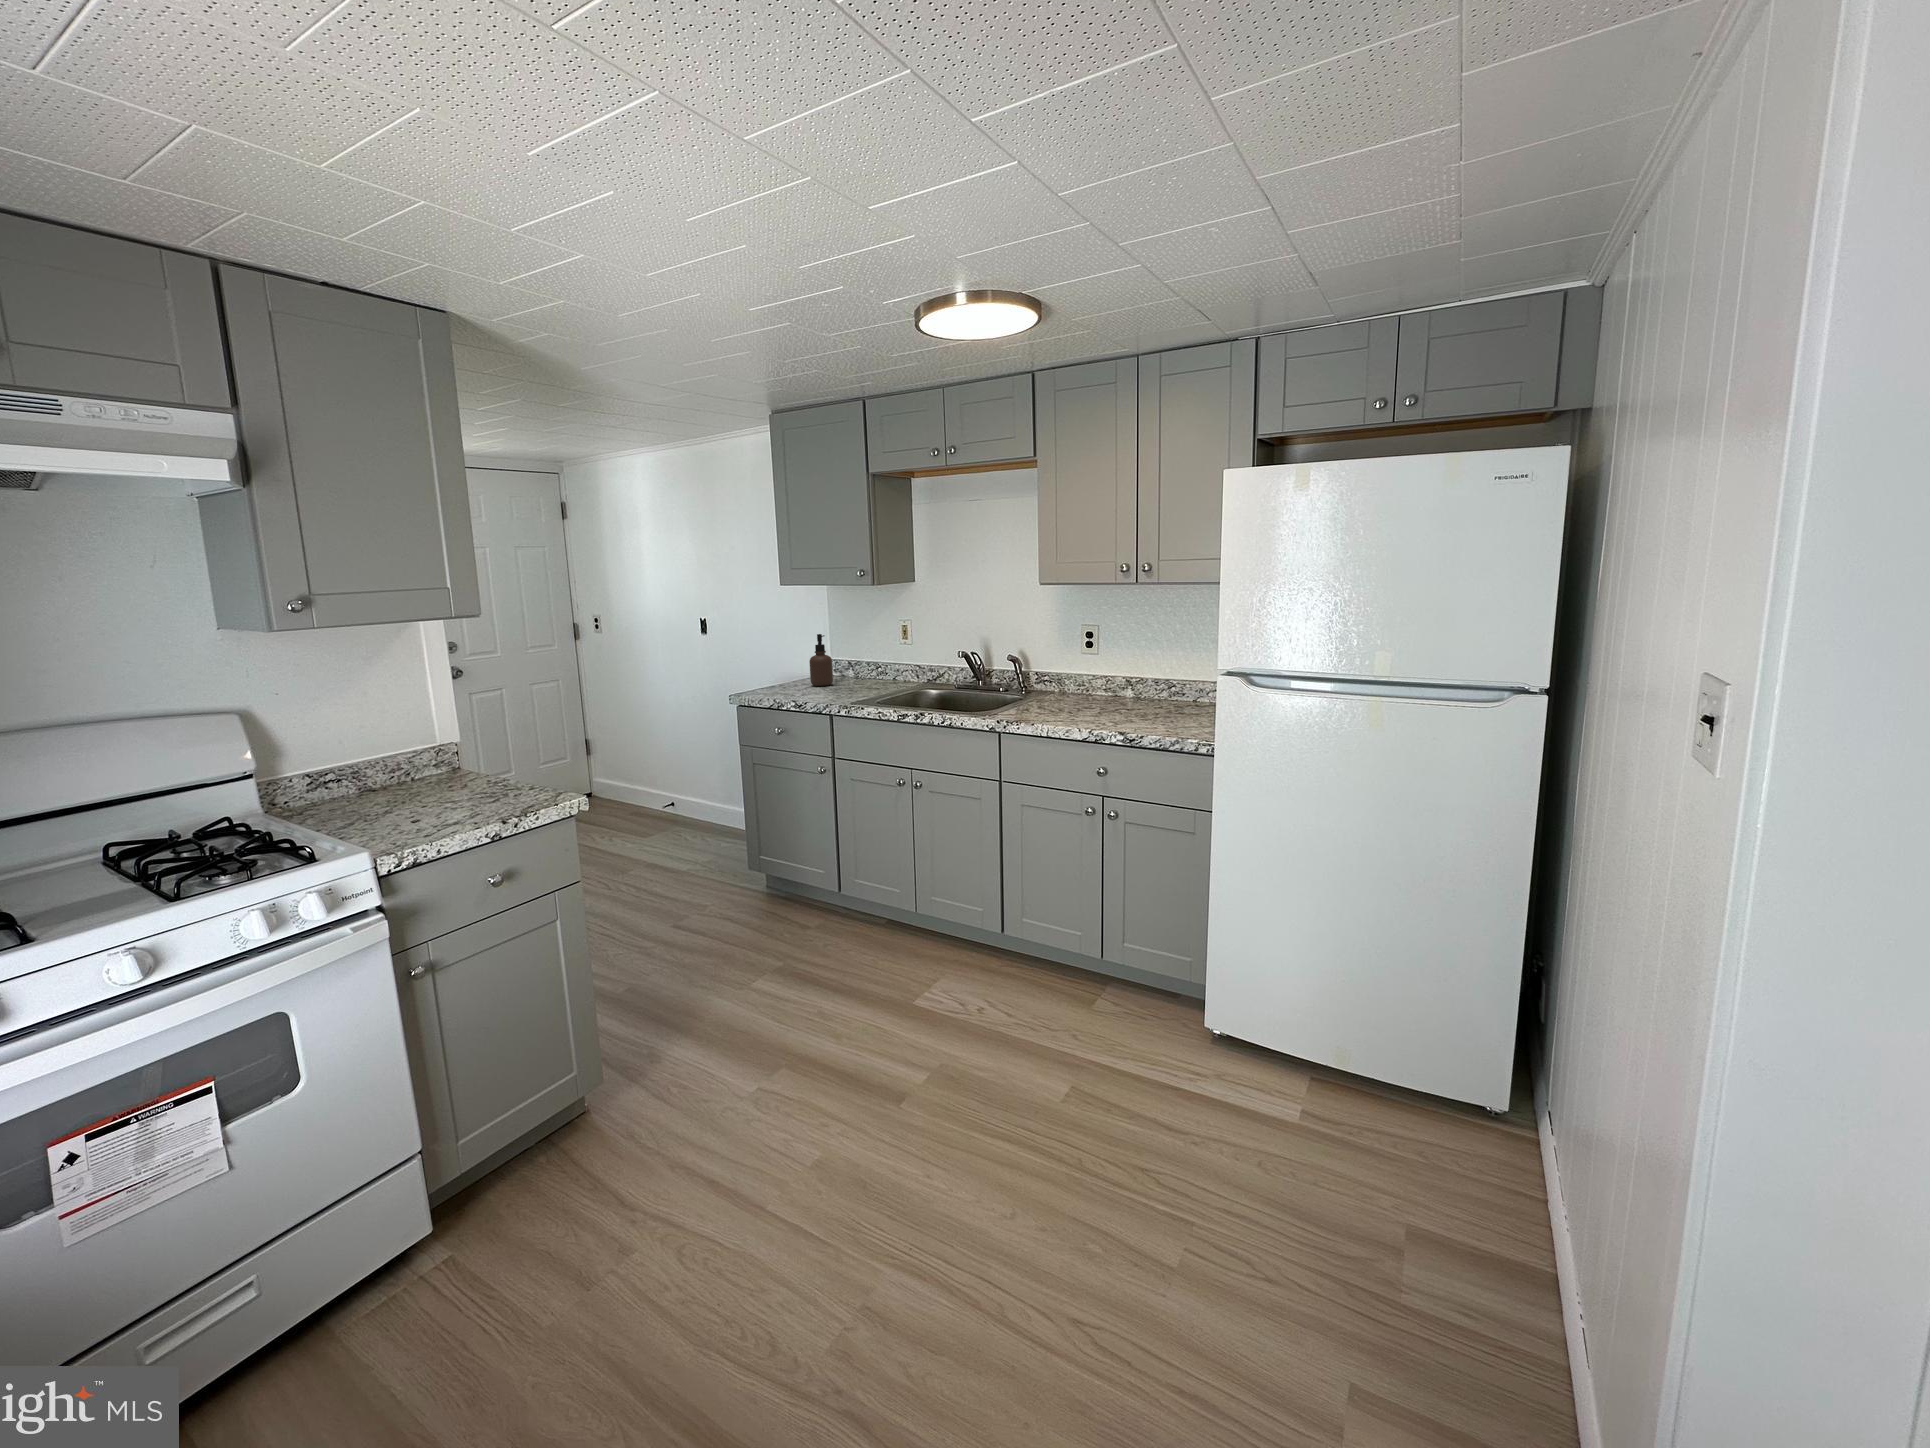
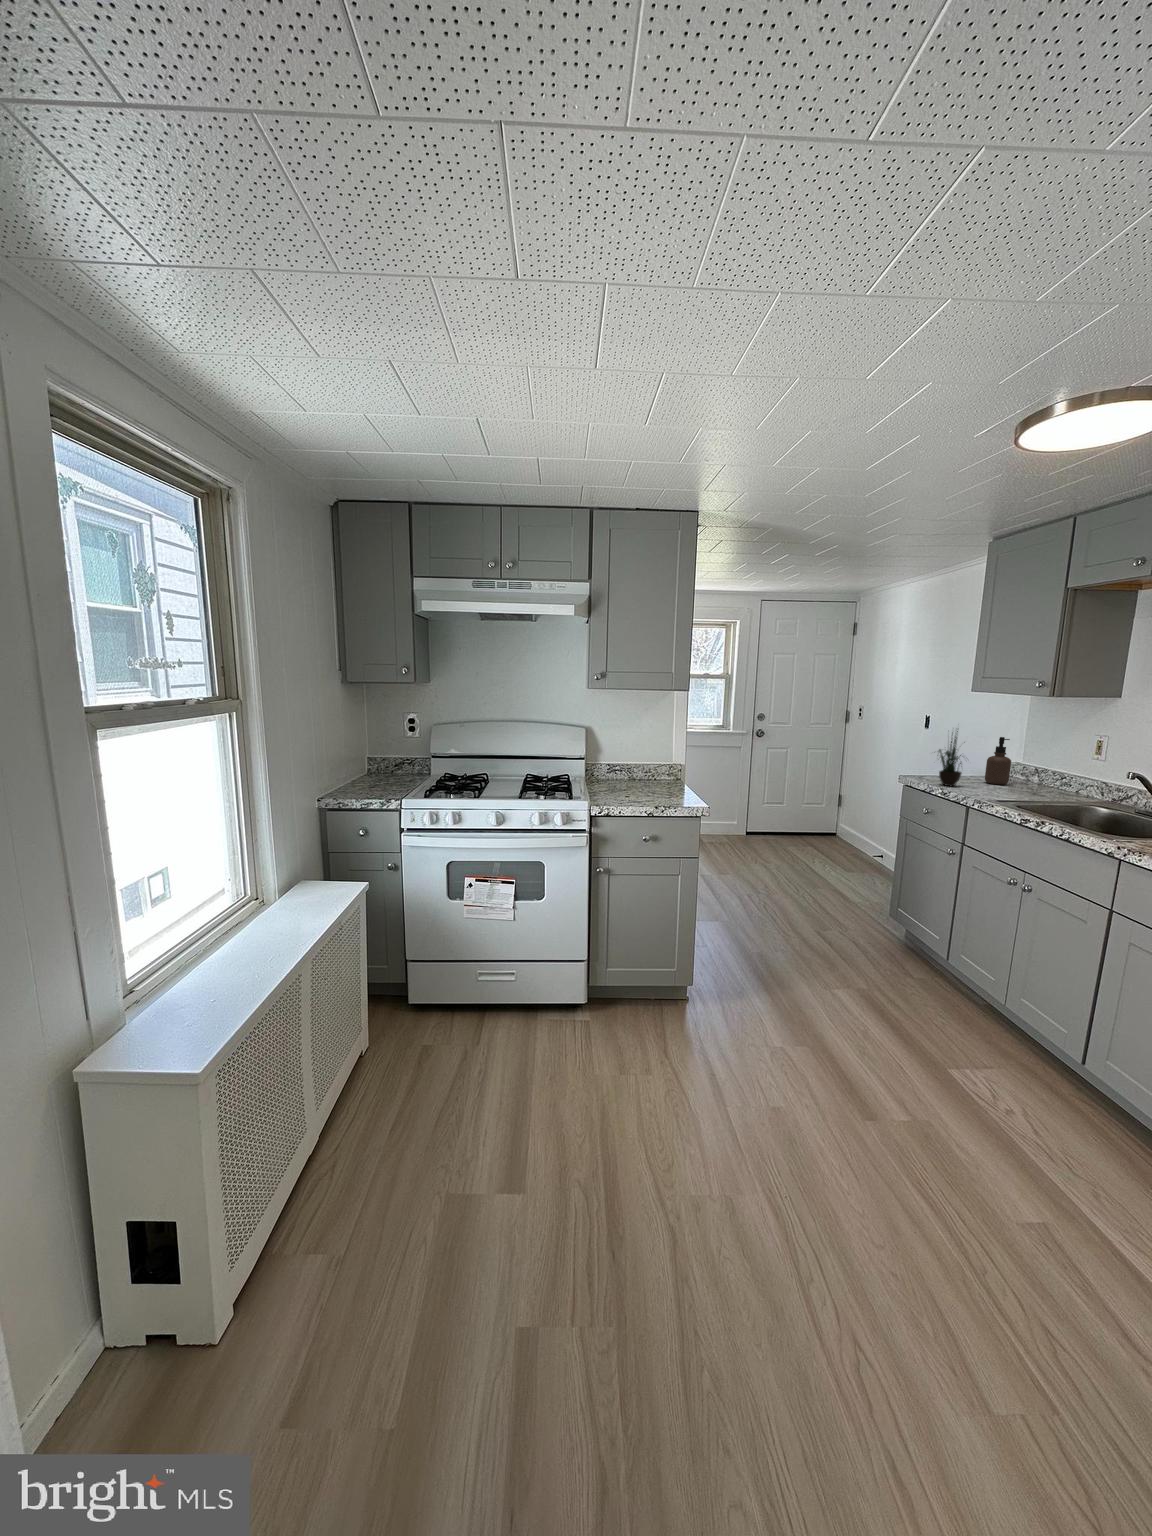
potted plant: none [765,618,807,697] -> present [938,731,961,786]

